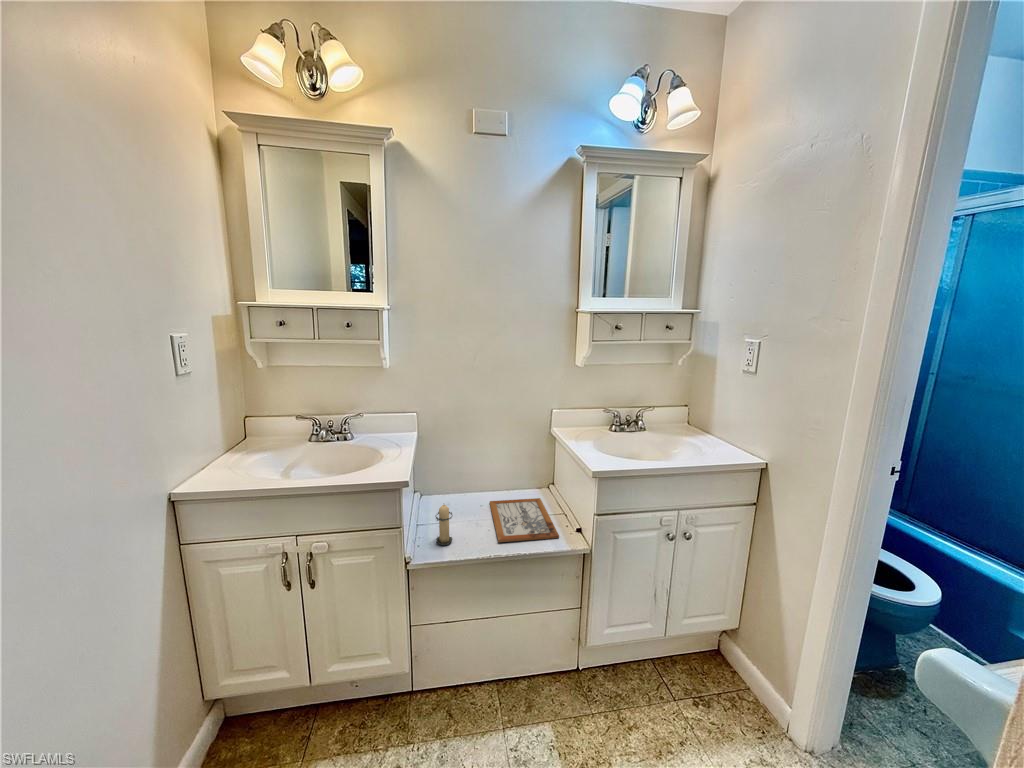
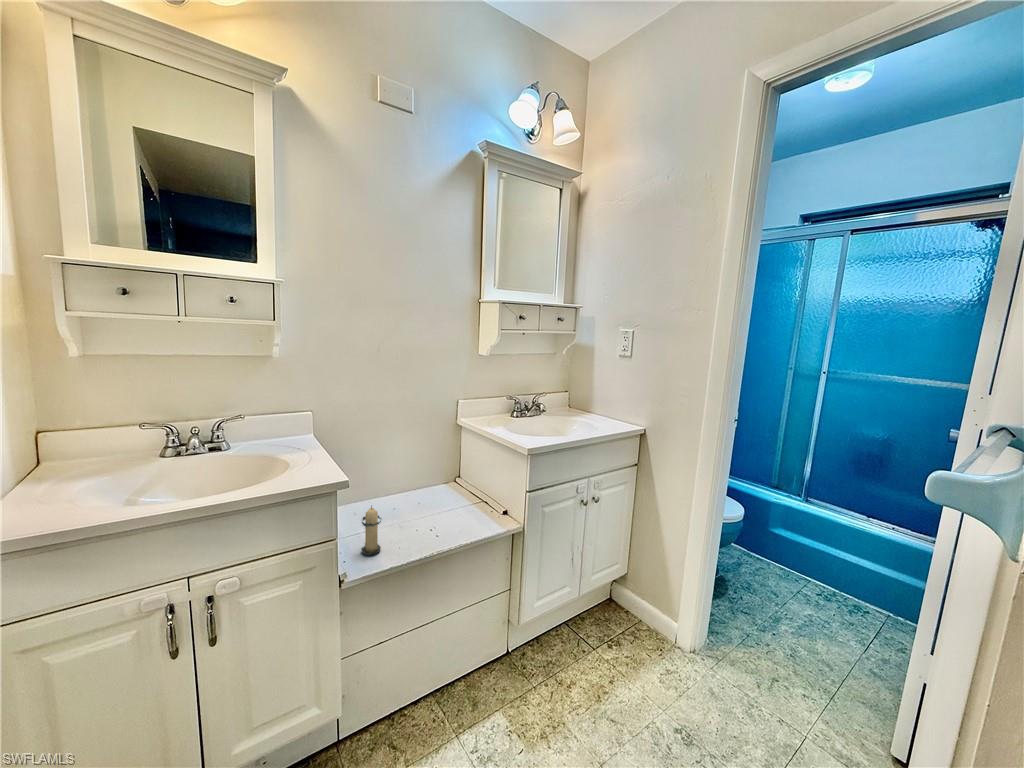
picture frame: present [490,498,559,542] -> none [400,493,490,539]

